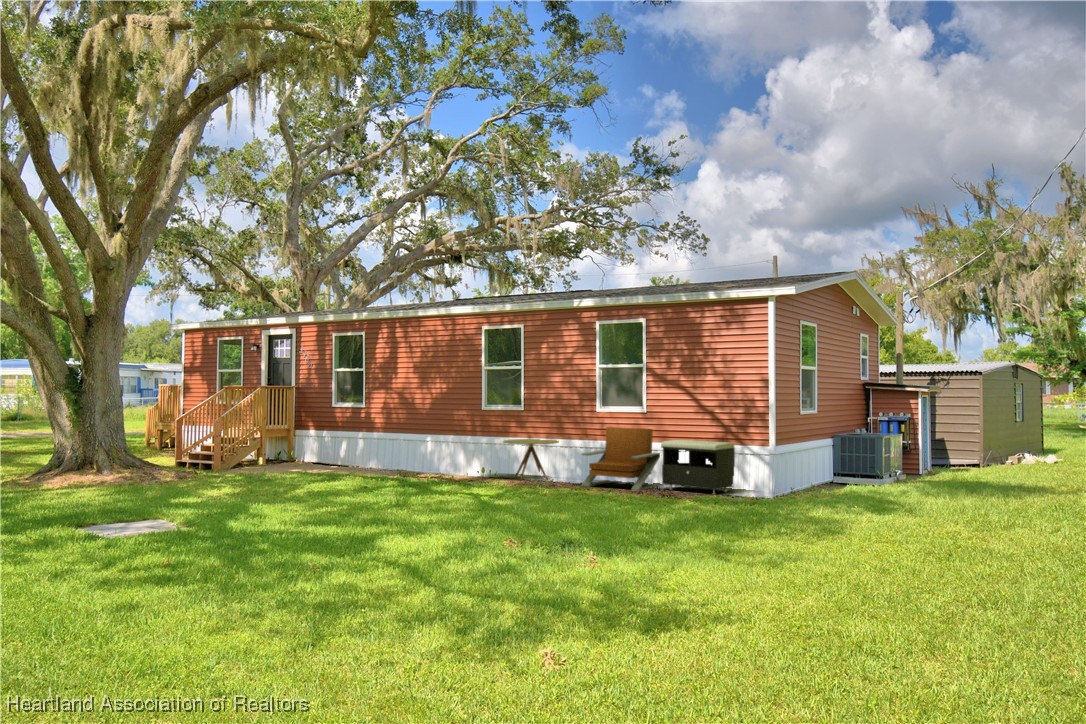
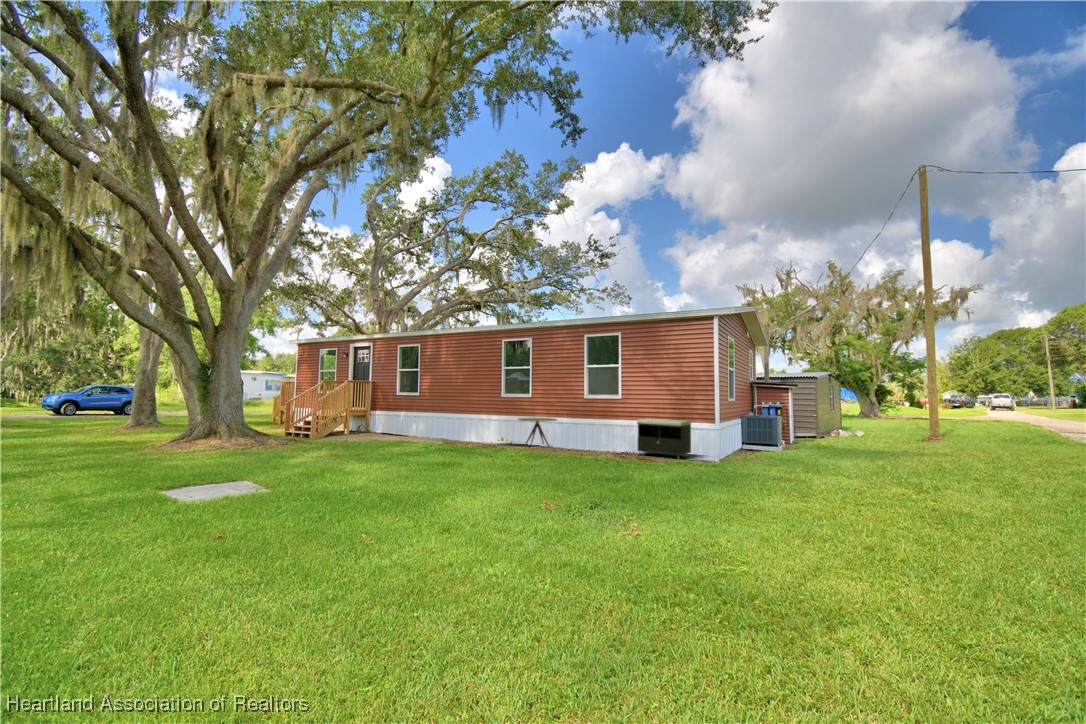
lounge chair: present [582,427,661,491] -> none [577,409,634,456]

